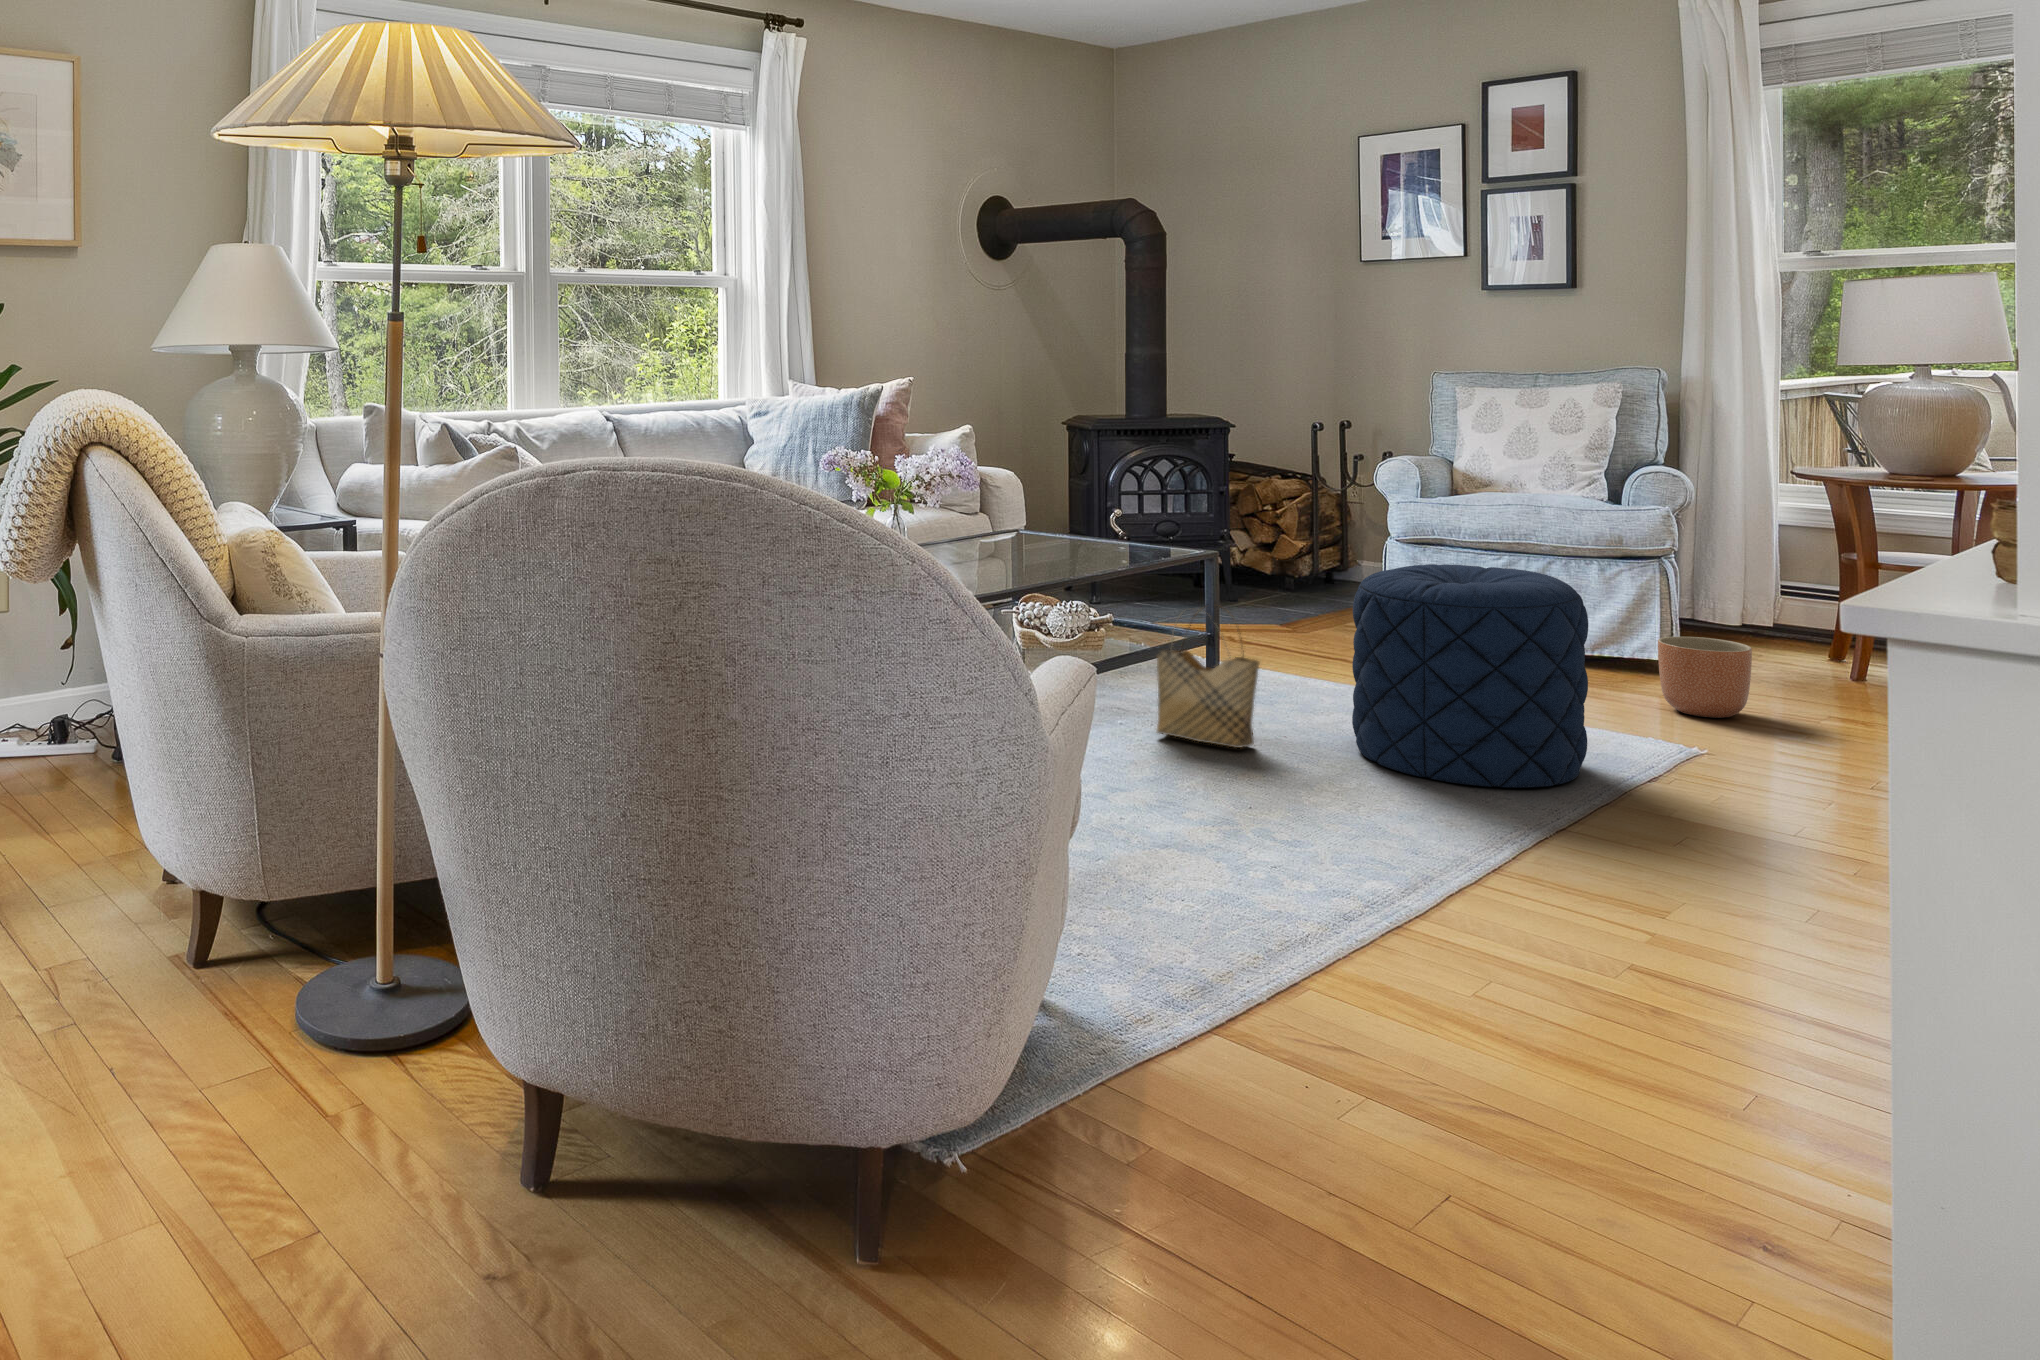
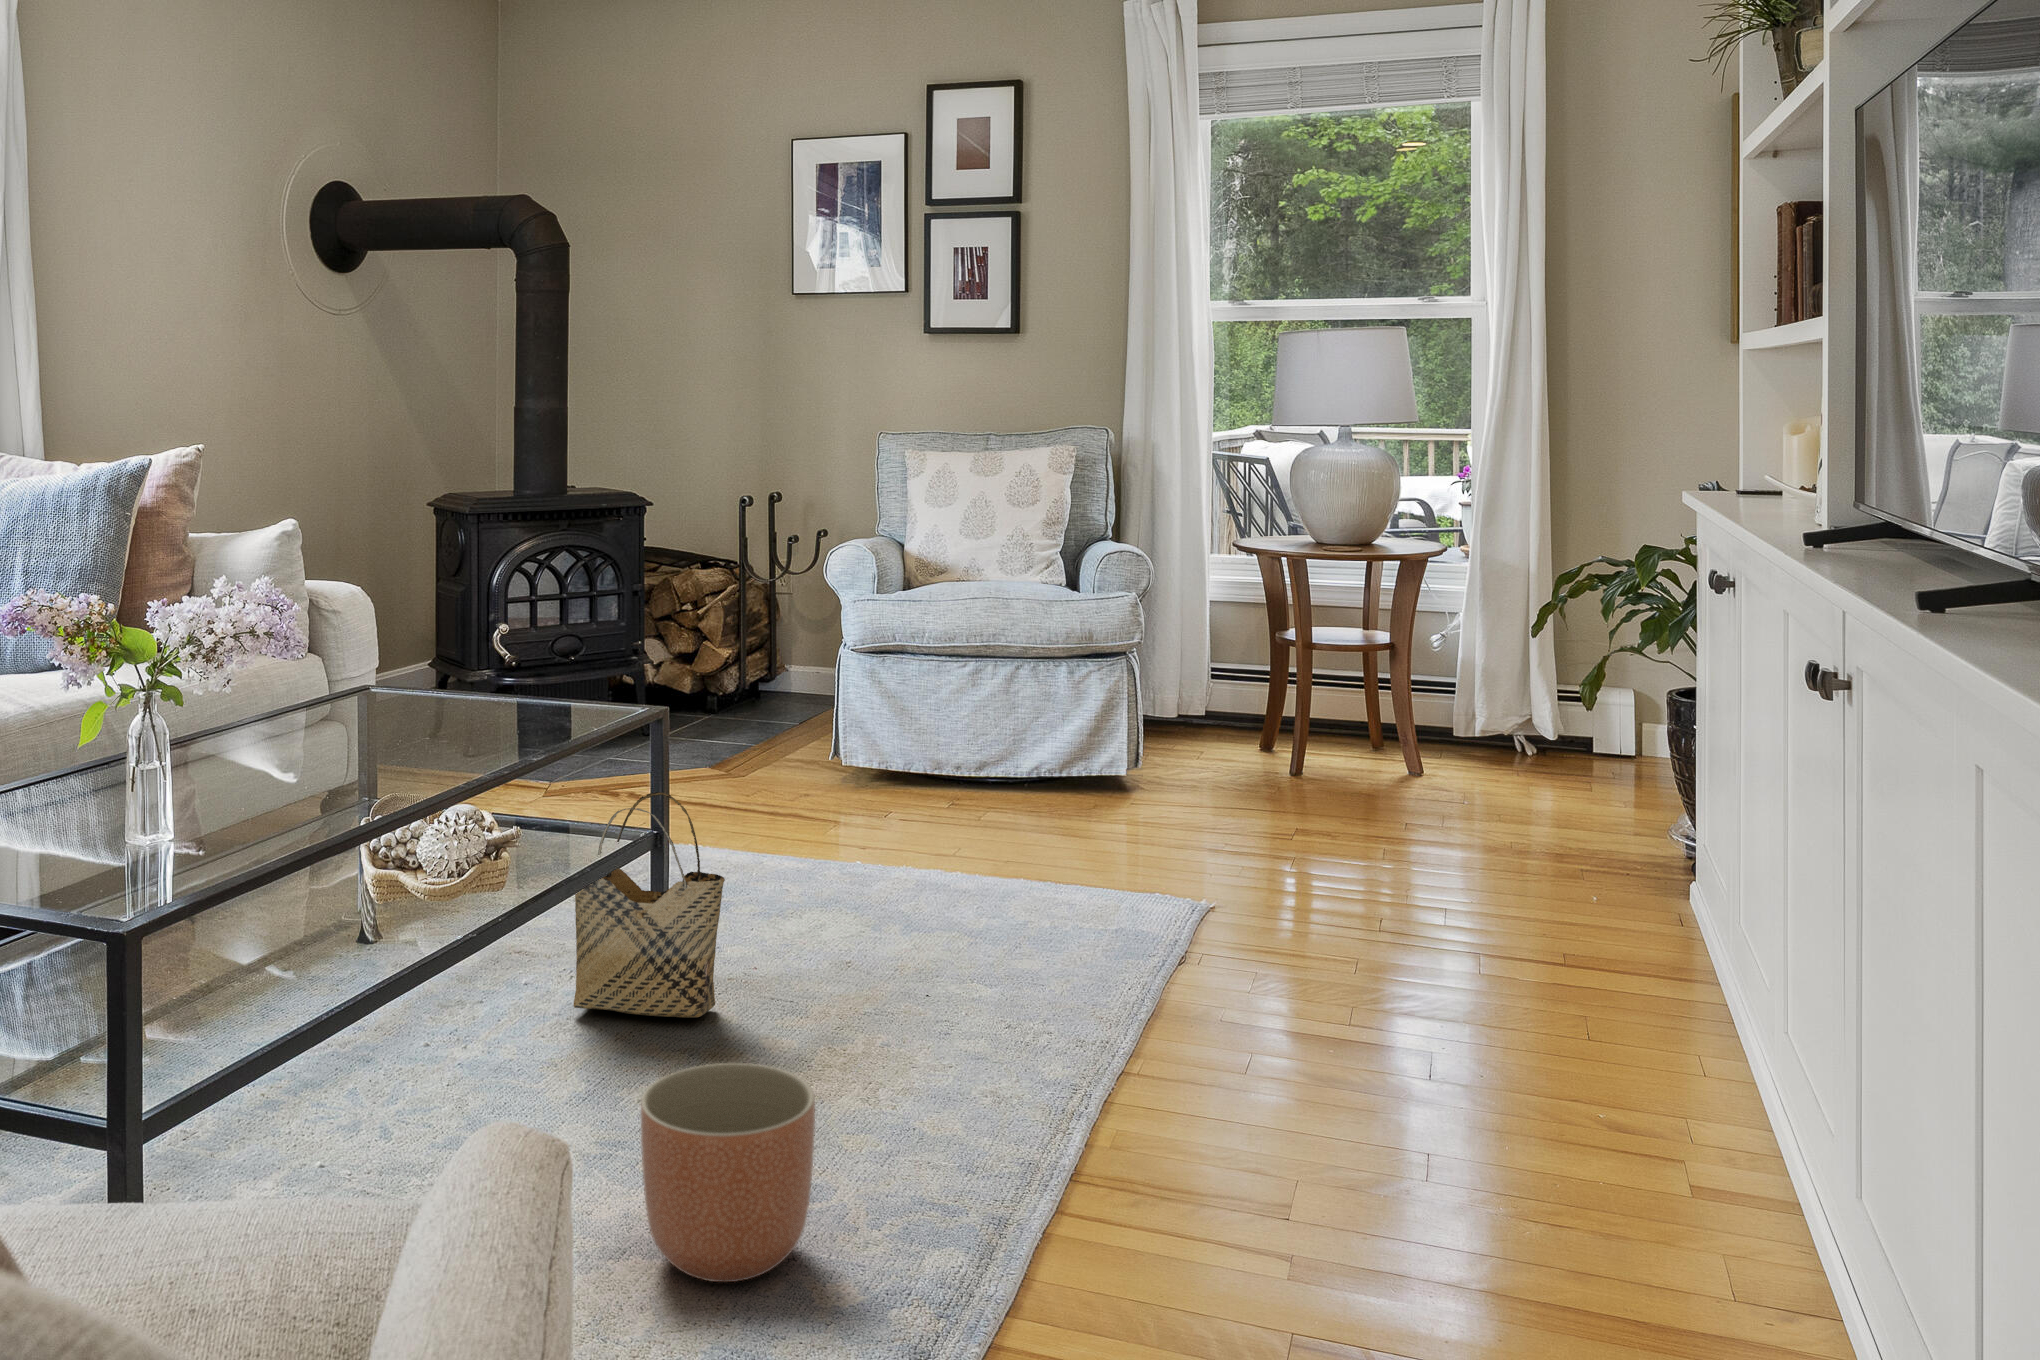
pouf: present [1352,564,1588,788] -> none [844,705,1133,1035]
planter: present [1658,637,1752,718] -> present [641,1063,815,1282]

